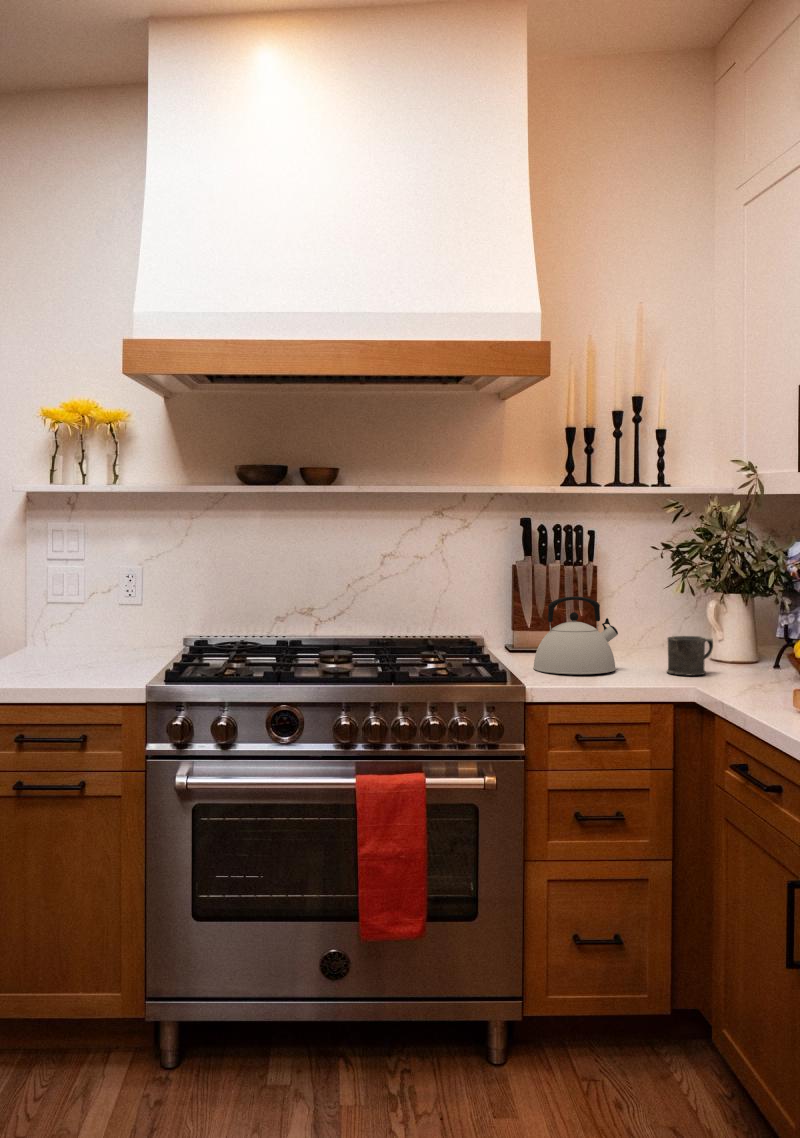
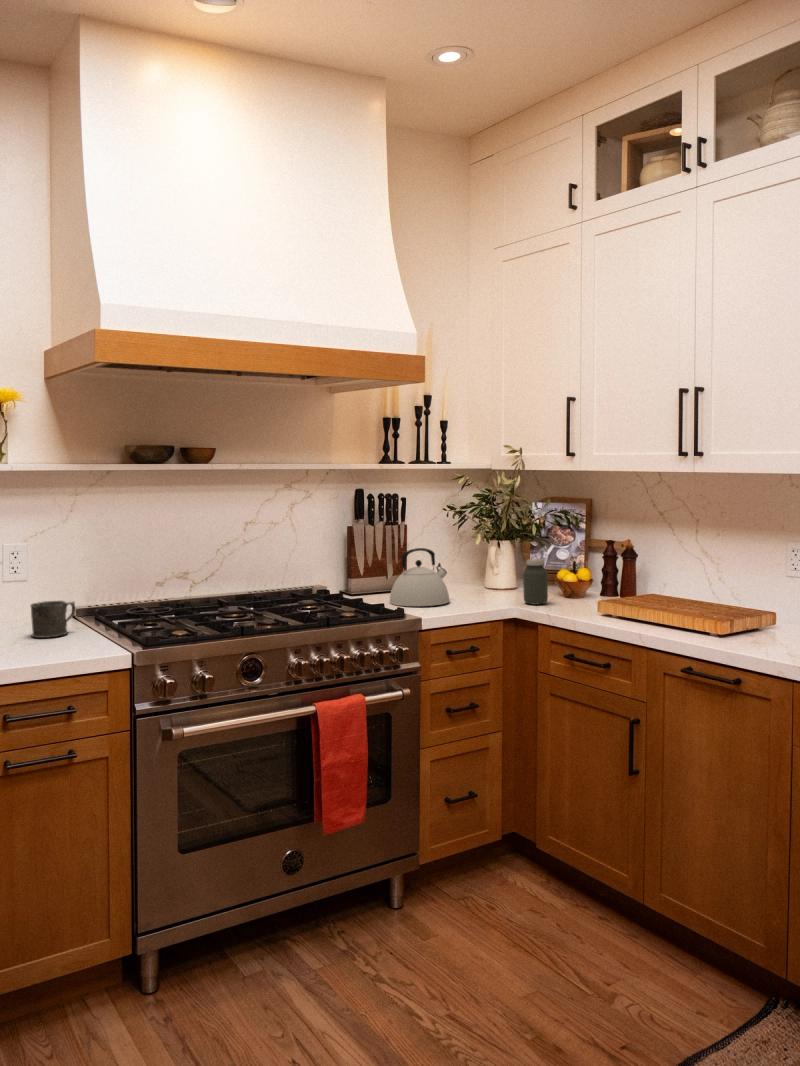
jar: none [717,620,753,686] -> present [523,559,548,605]
mug: present [667,636,713,675] -> present [31,601,75,638]

